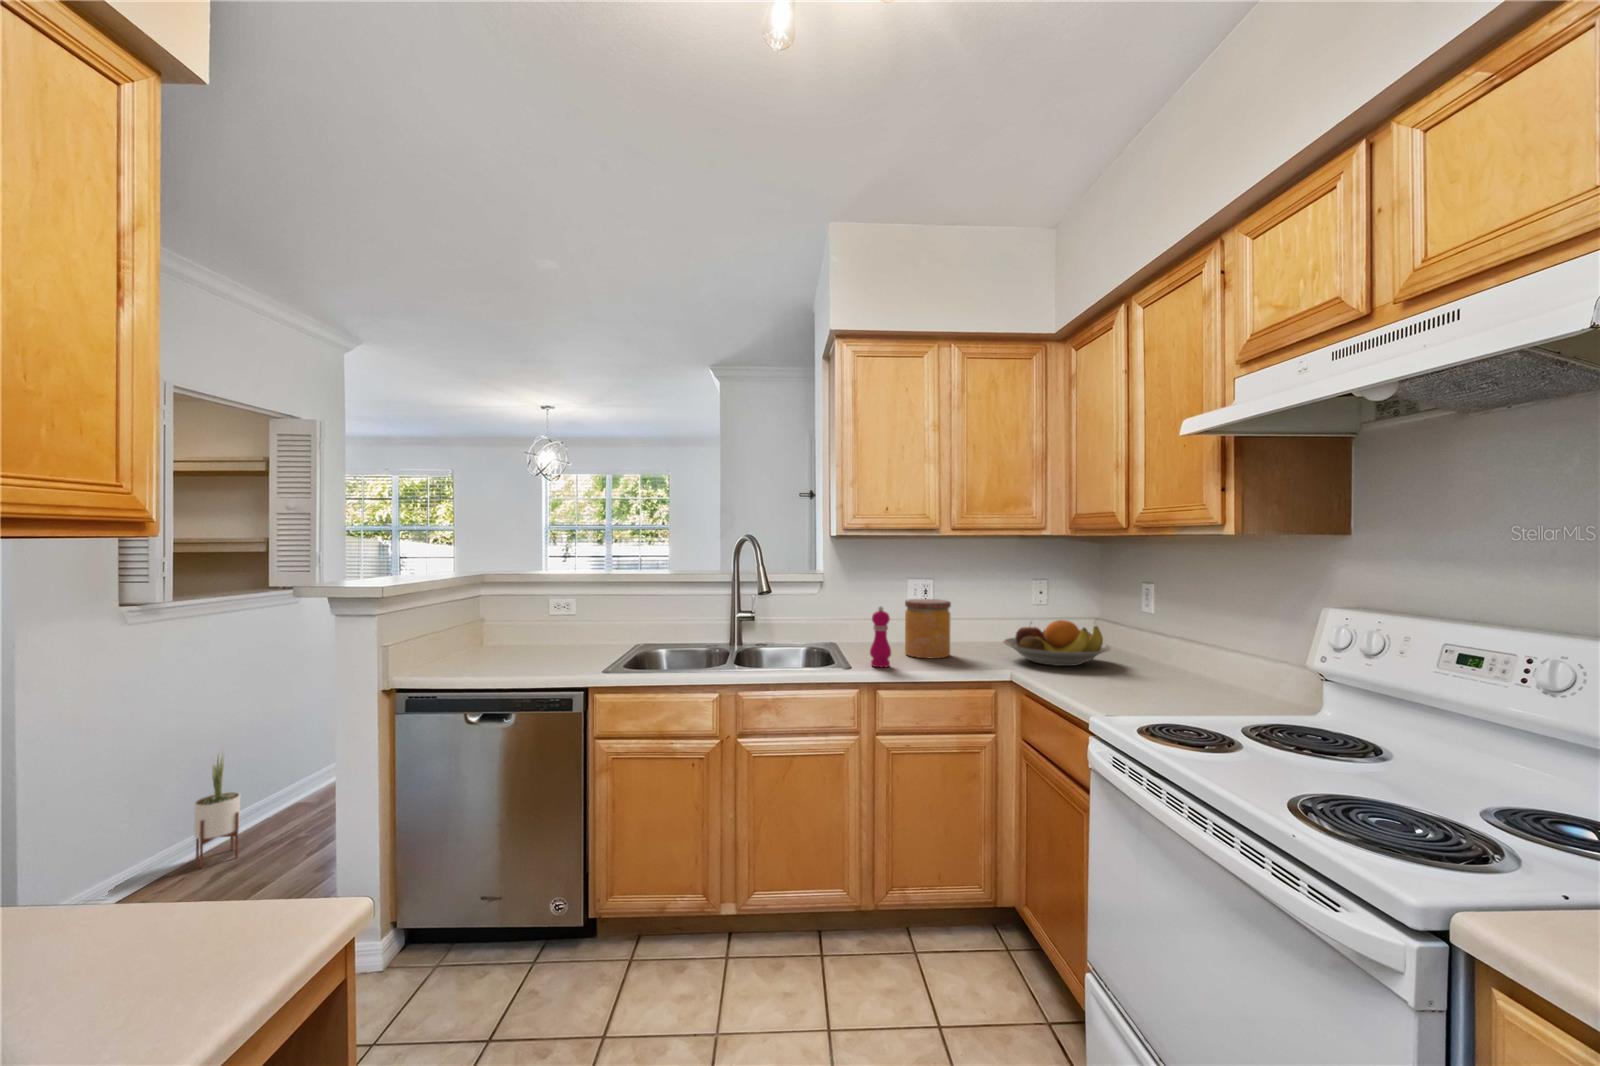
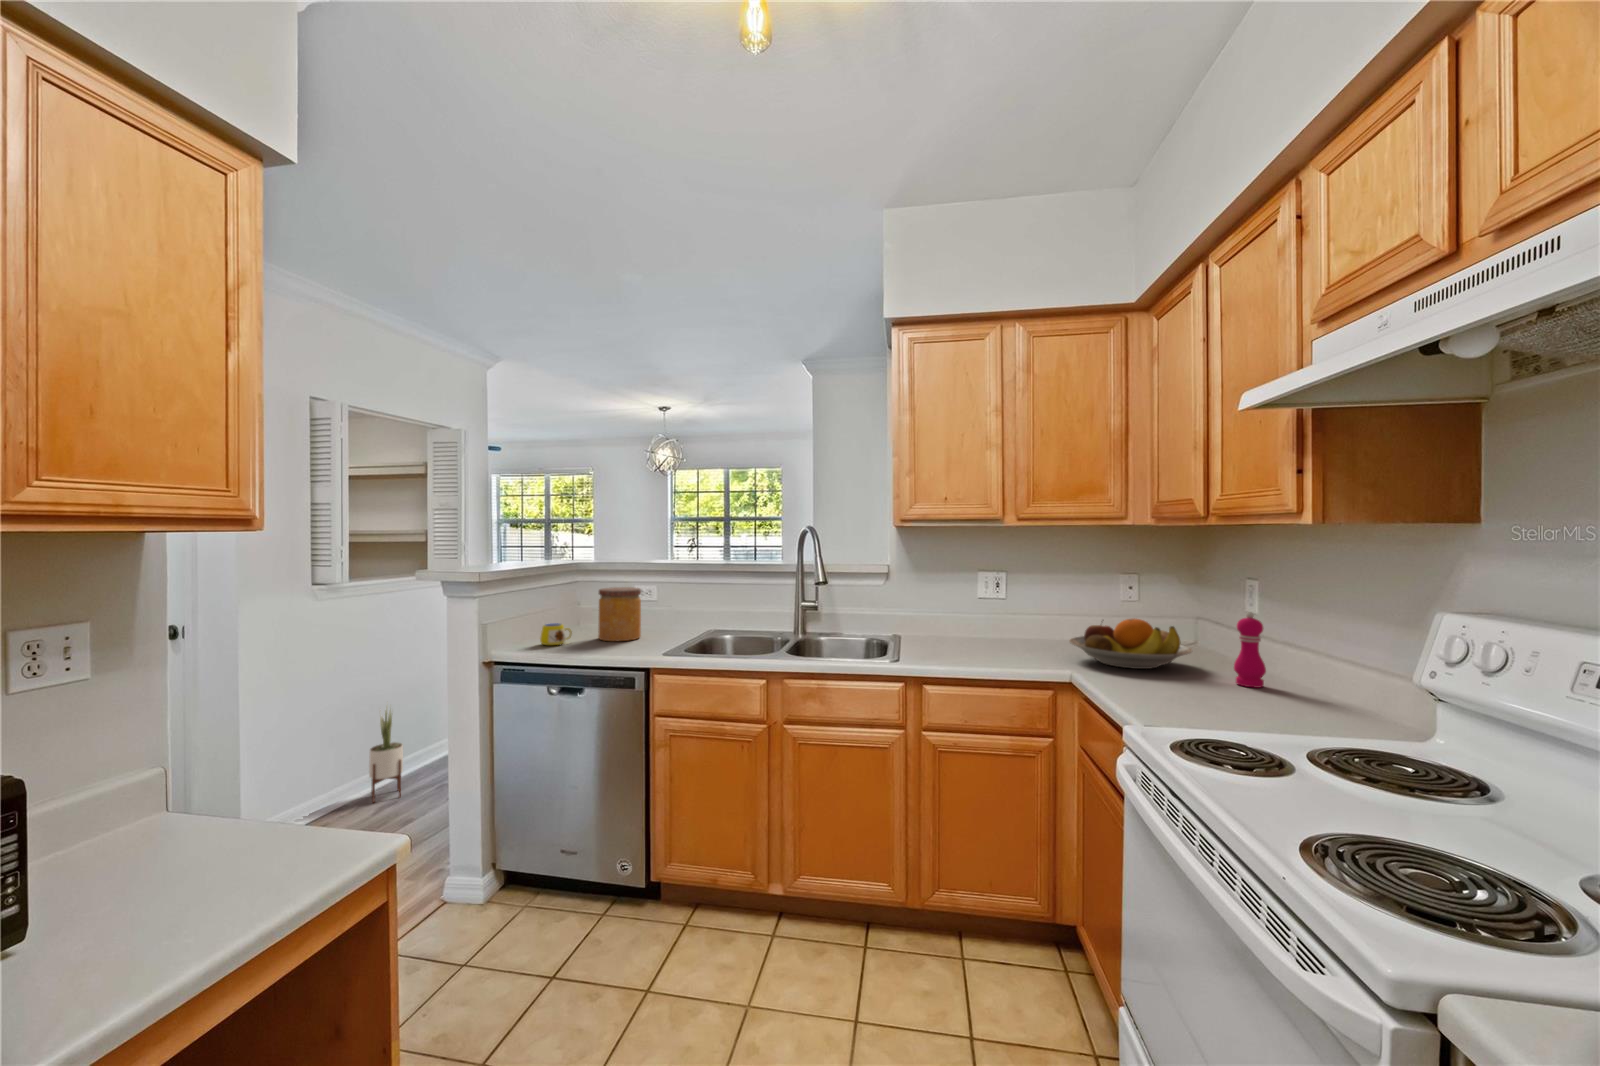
jar: present [905,599,951,658] -> present [598,587,641,641]
pepper mill: present [870,607,891,667] -> present [1234,612,1266,688]
mug: none [450,642,488,667] -> present [540,623,572,645]

